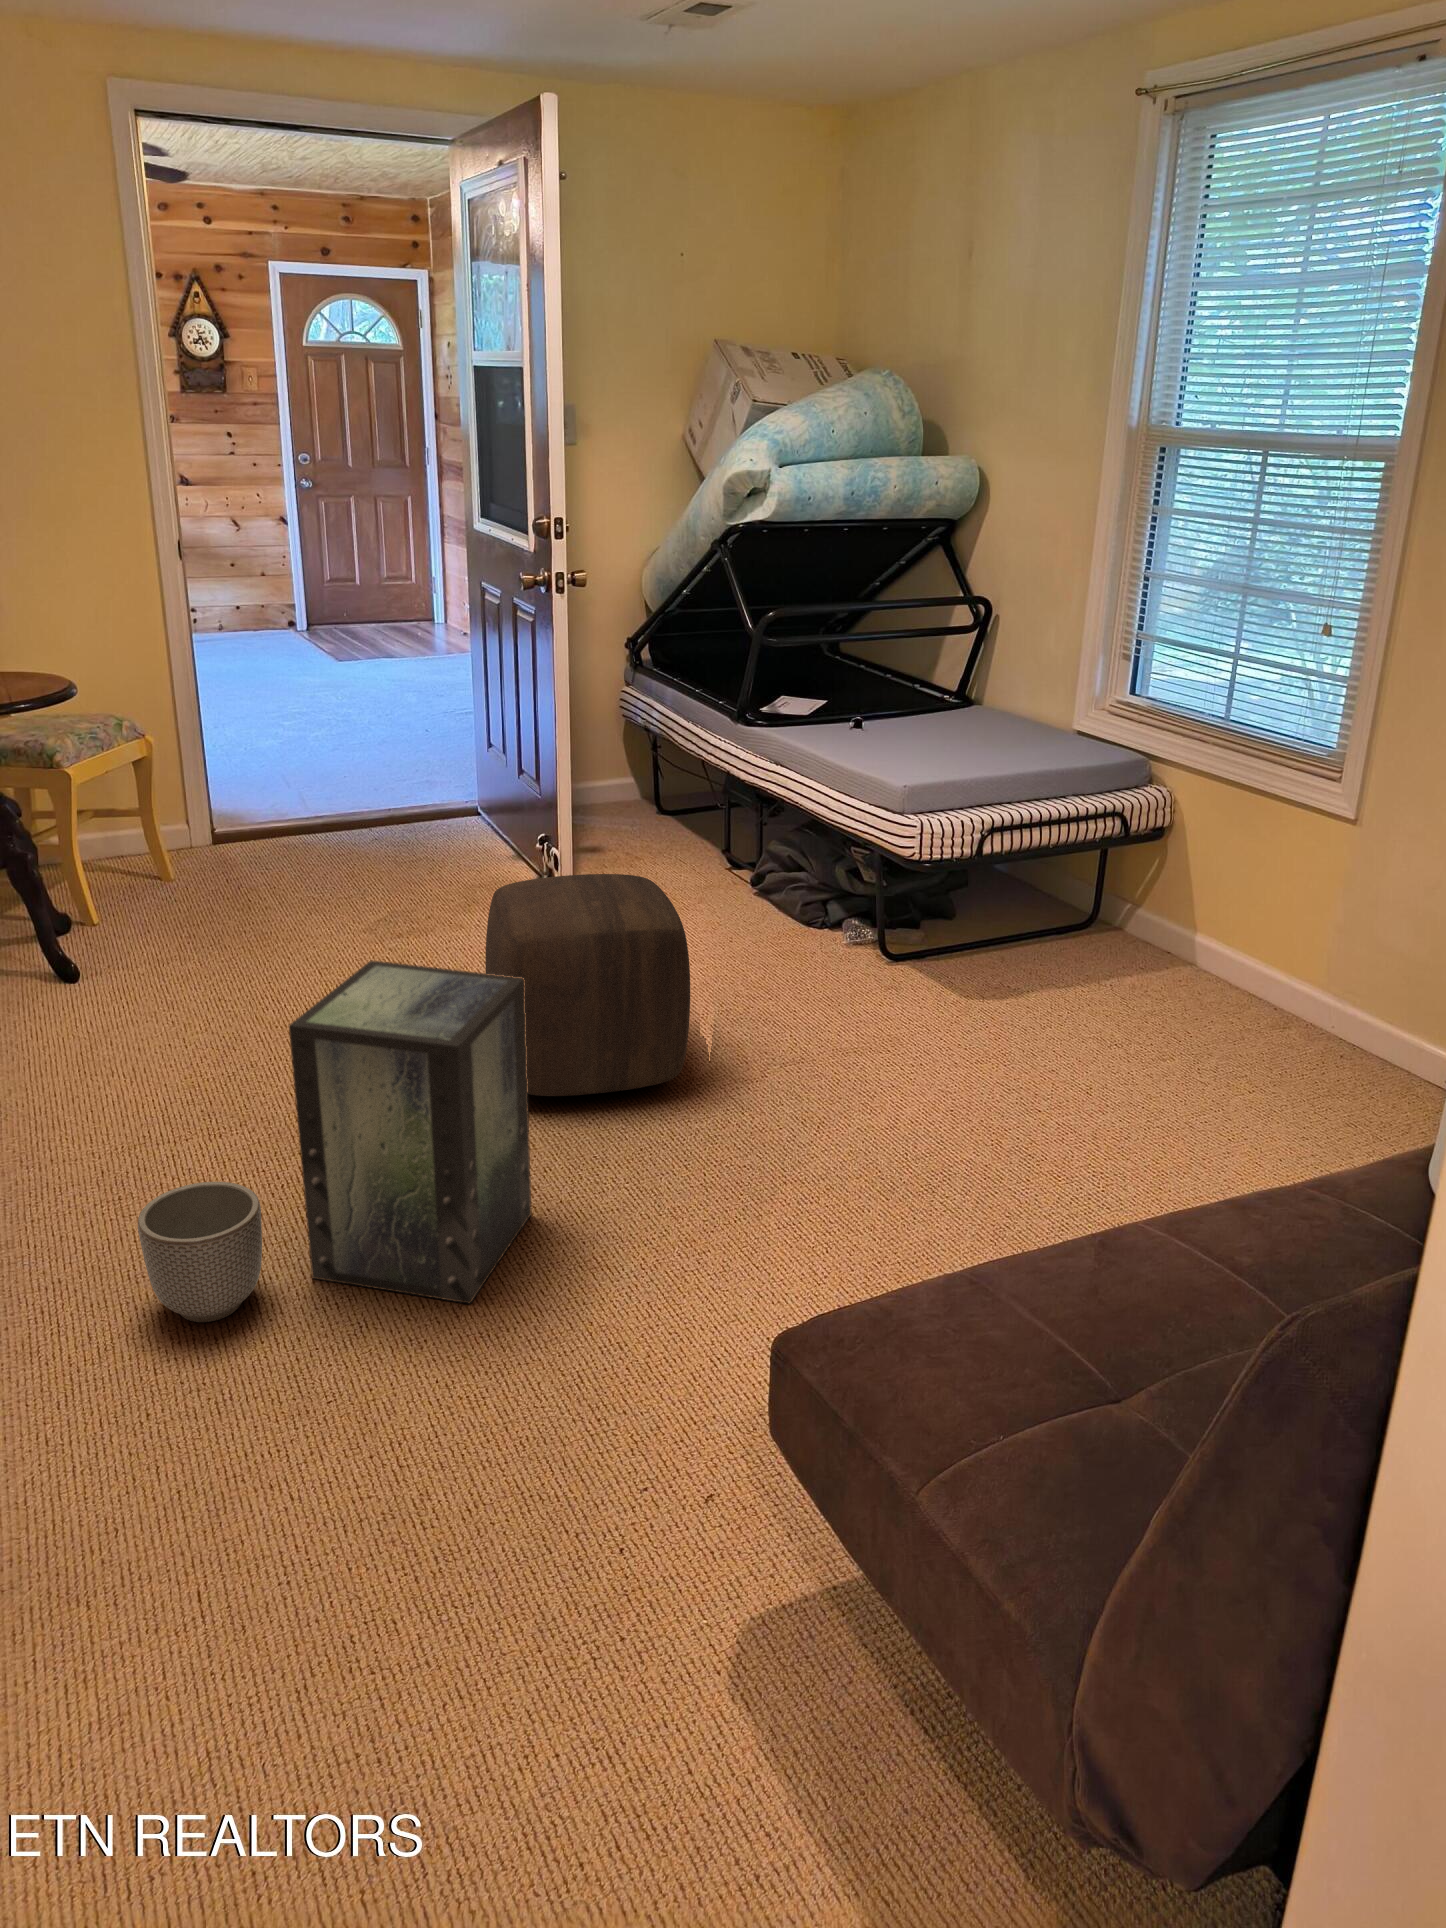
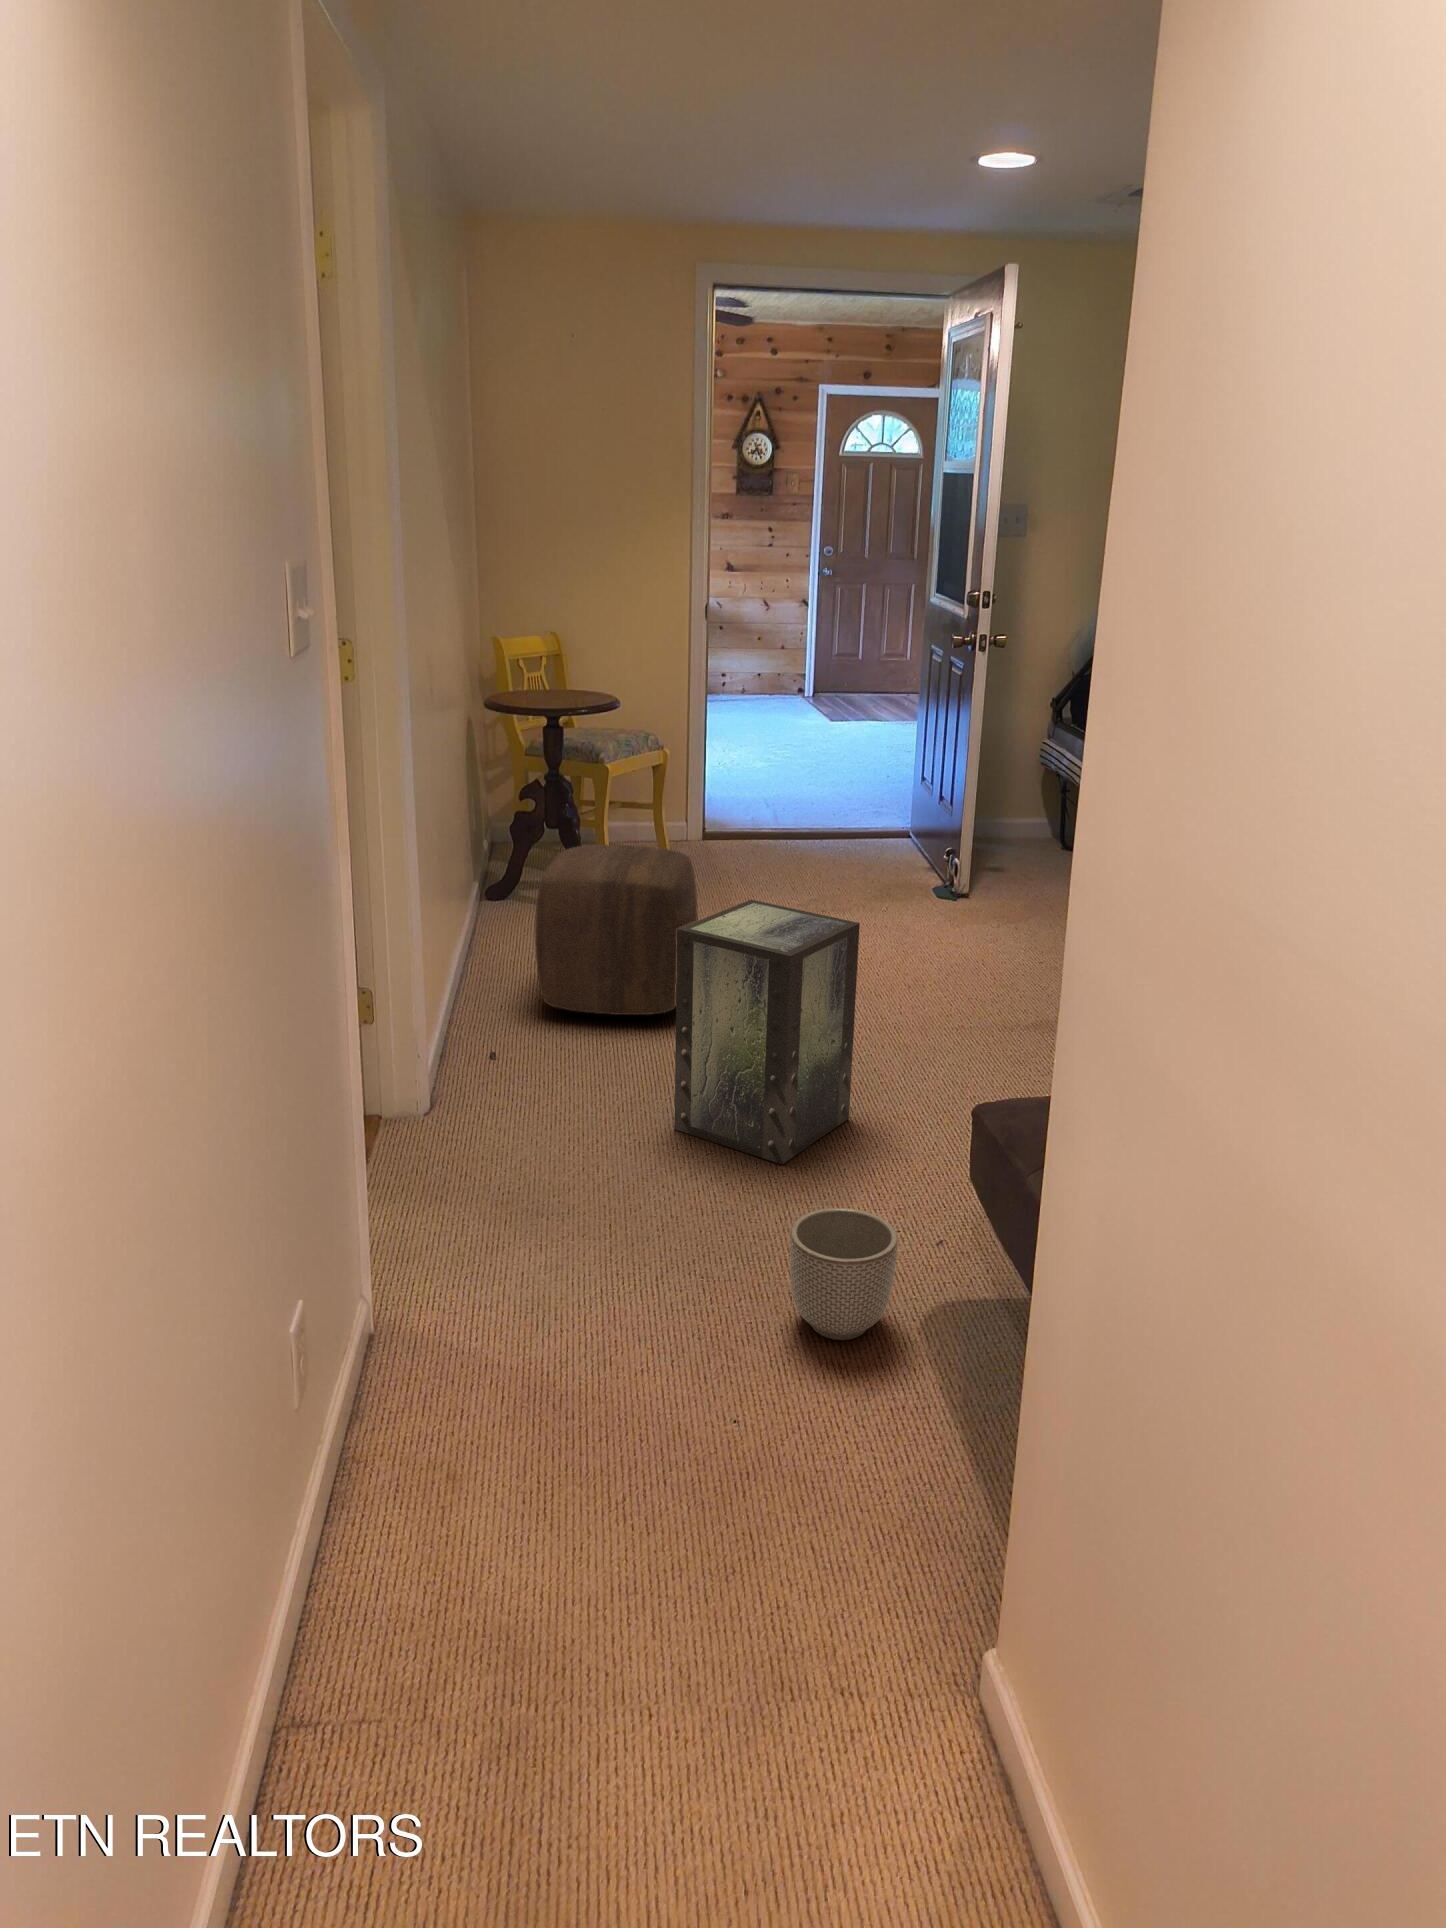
ottoman: present [485,874,690,1096] -> present [535,845,698,1015]
planter: present [138,1182,262,1322] -> present [789,1208,898,1340]

